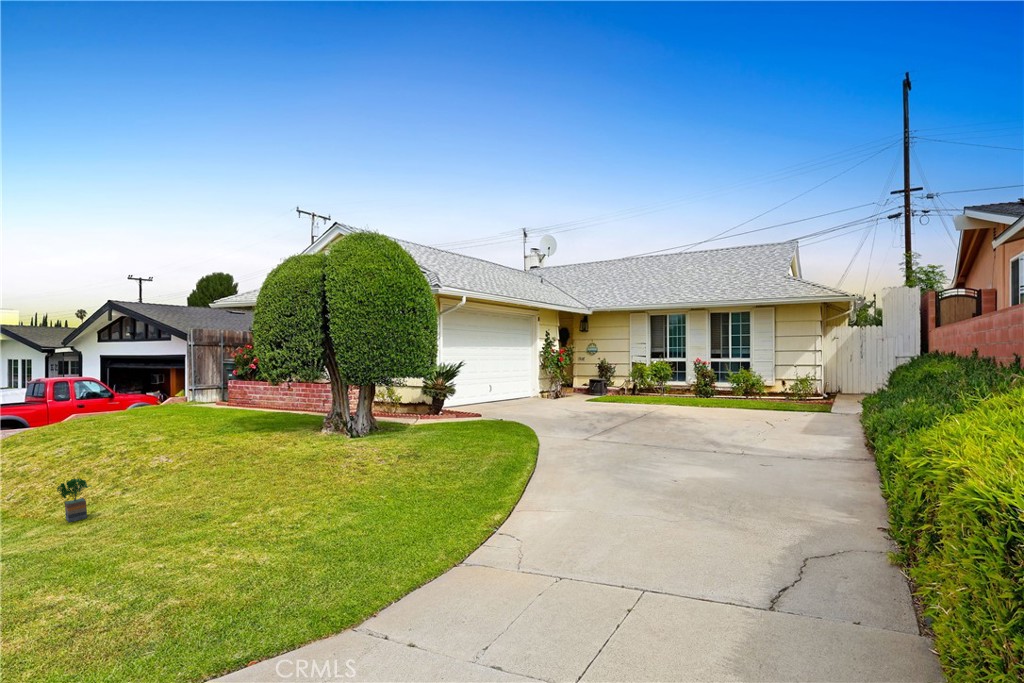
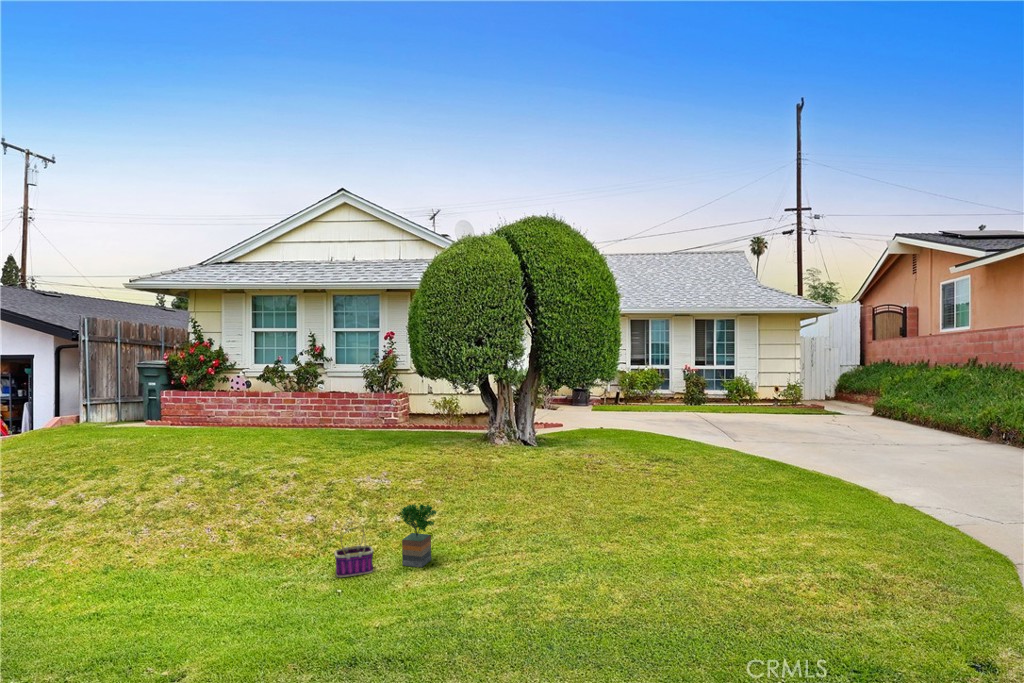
basket: none [22,486,53,522] -> present [334,521,373,577]

